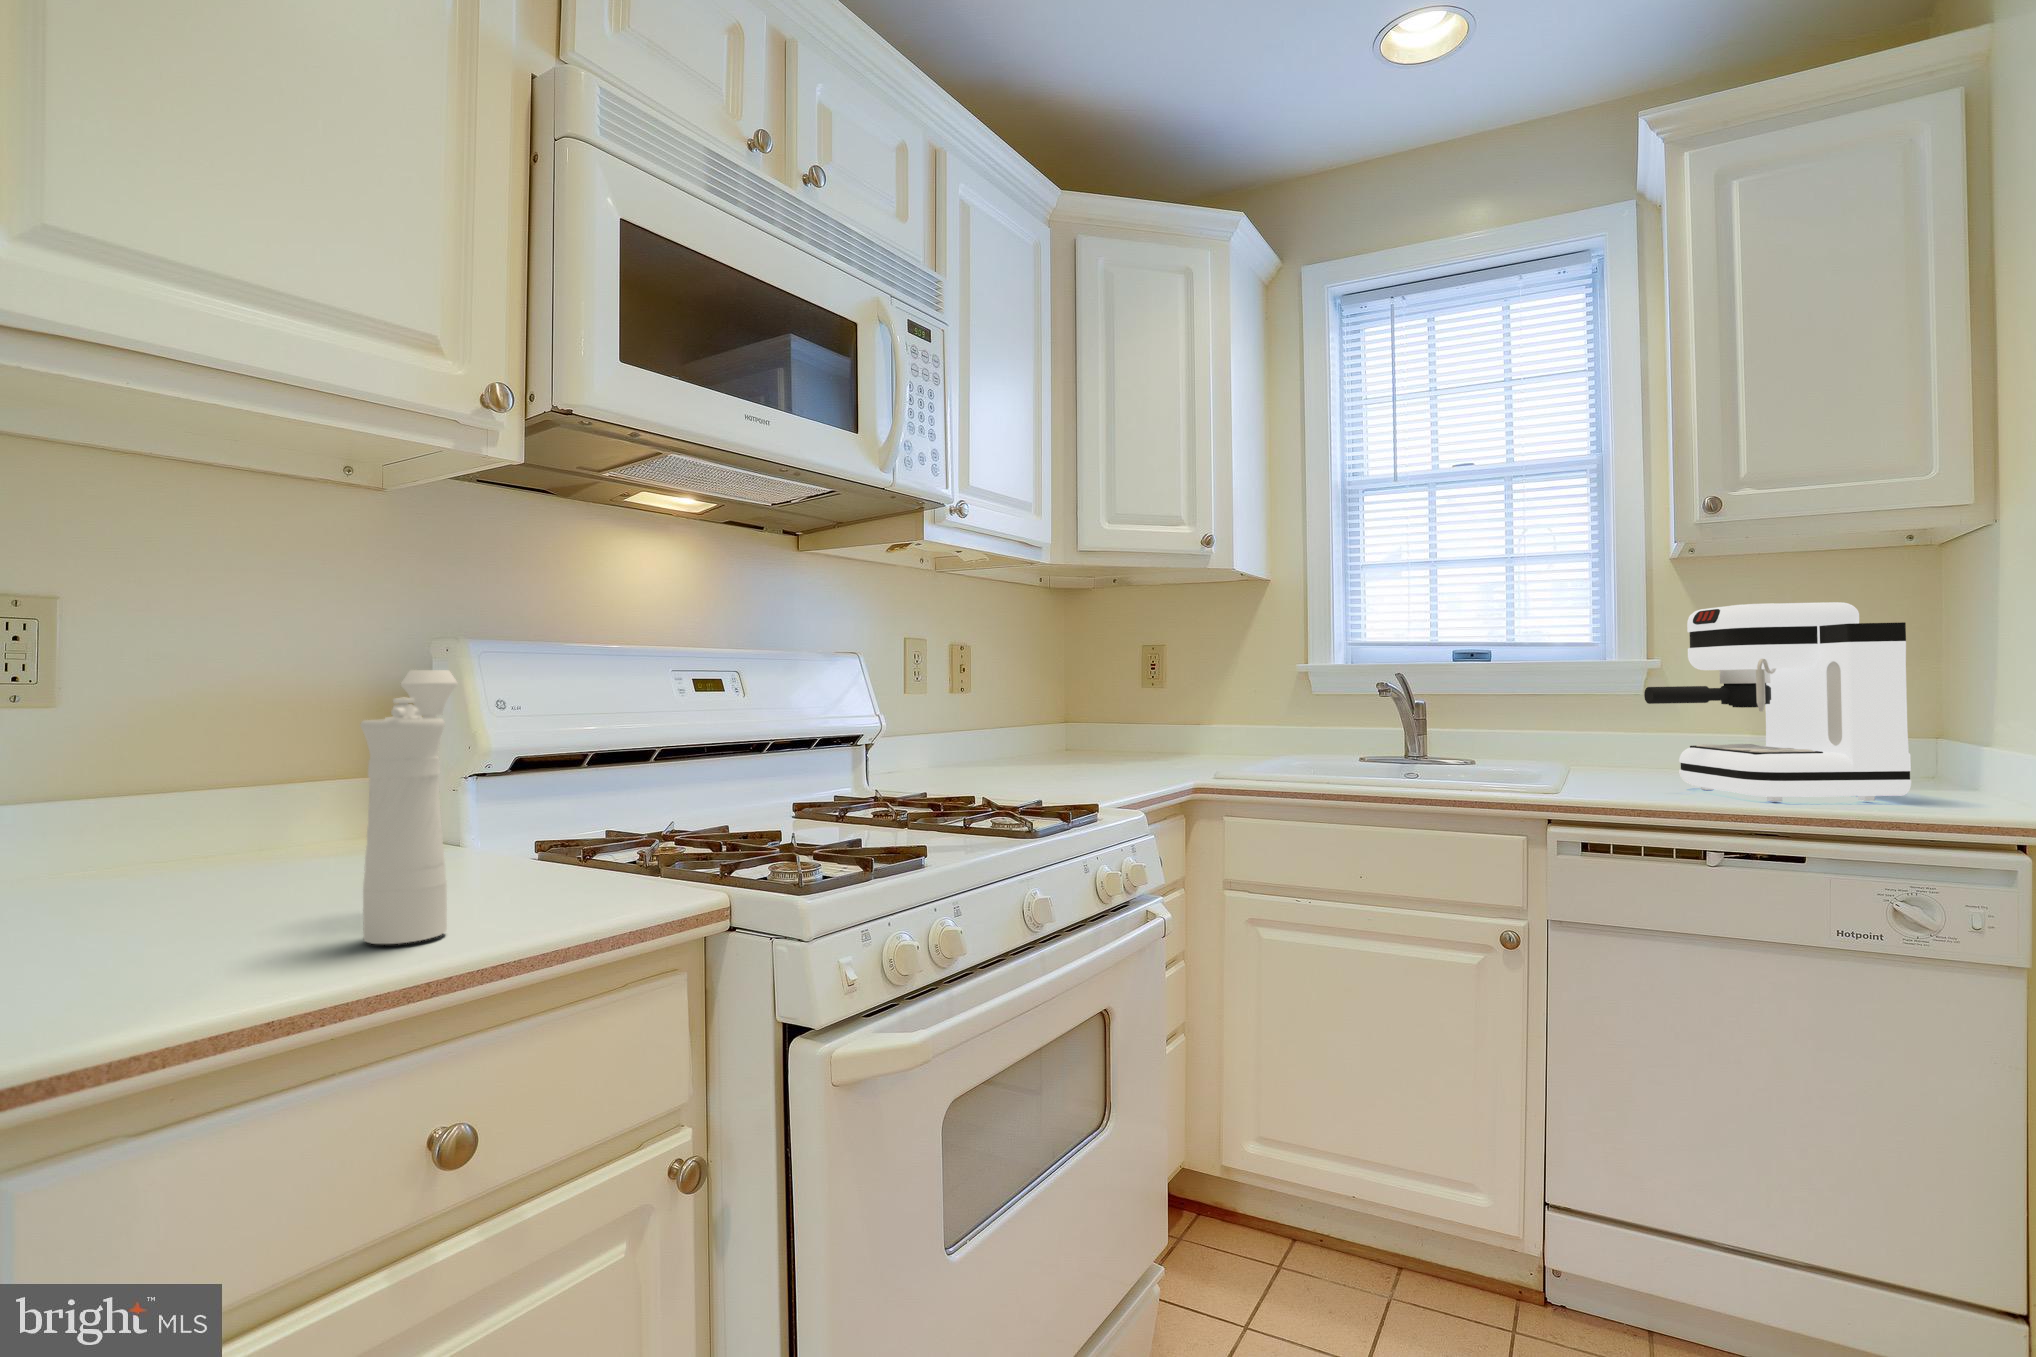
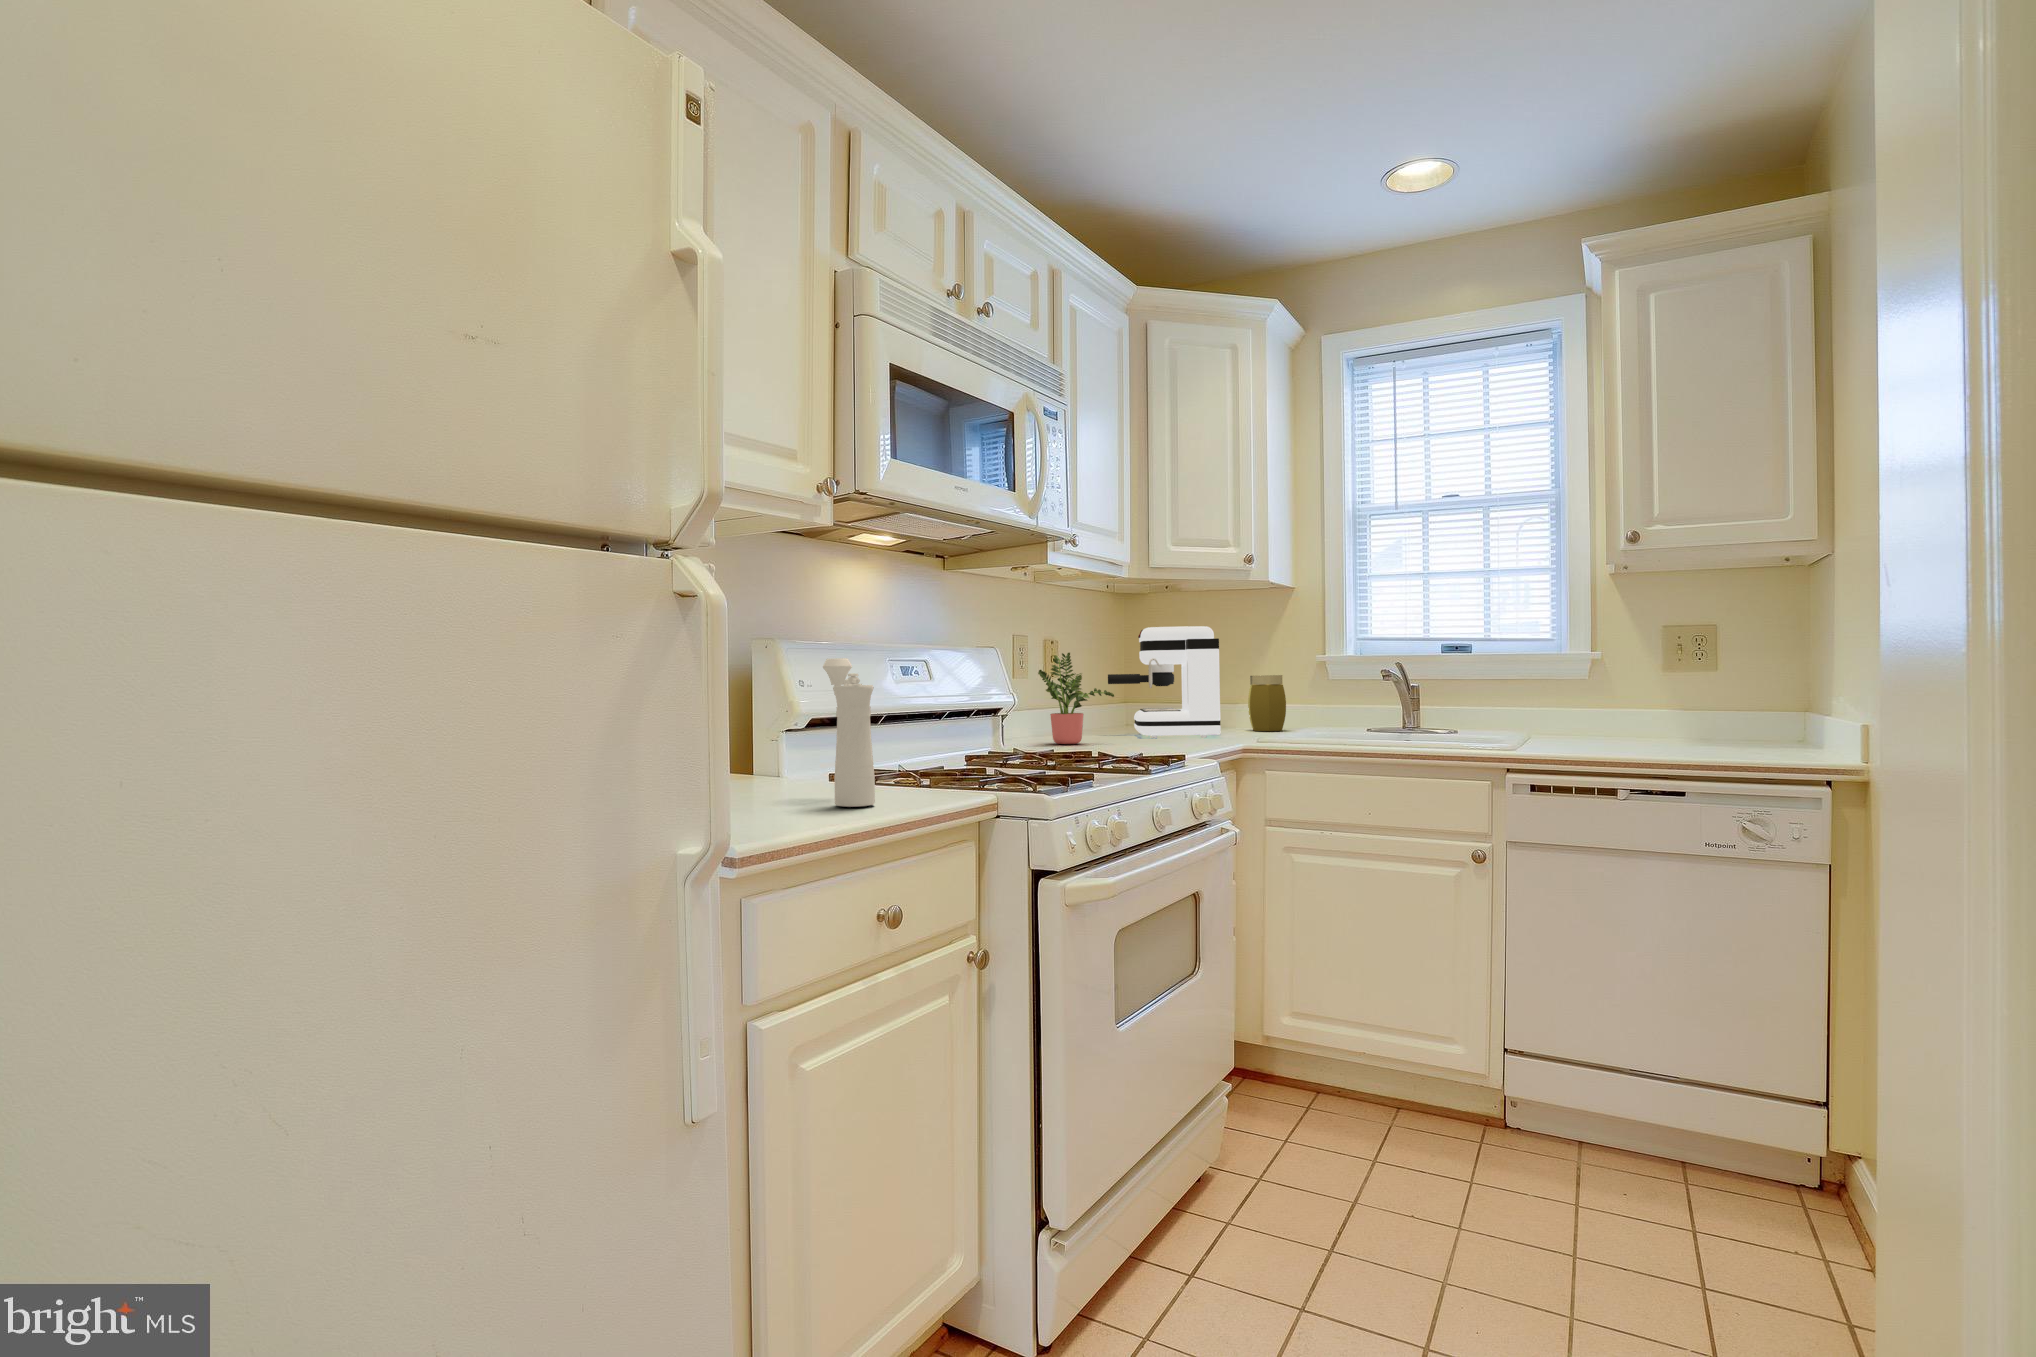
coffee maker: present [1644,602,1911,801] -> present [1108,626,1221,738]
potted plant: none [924,659,1028,779] -> present [1038,653,1114,744]
jar: none [1214,687,1260,757] -> present [1248,675,1286,731]

